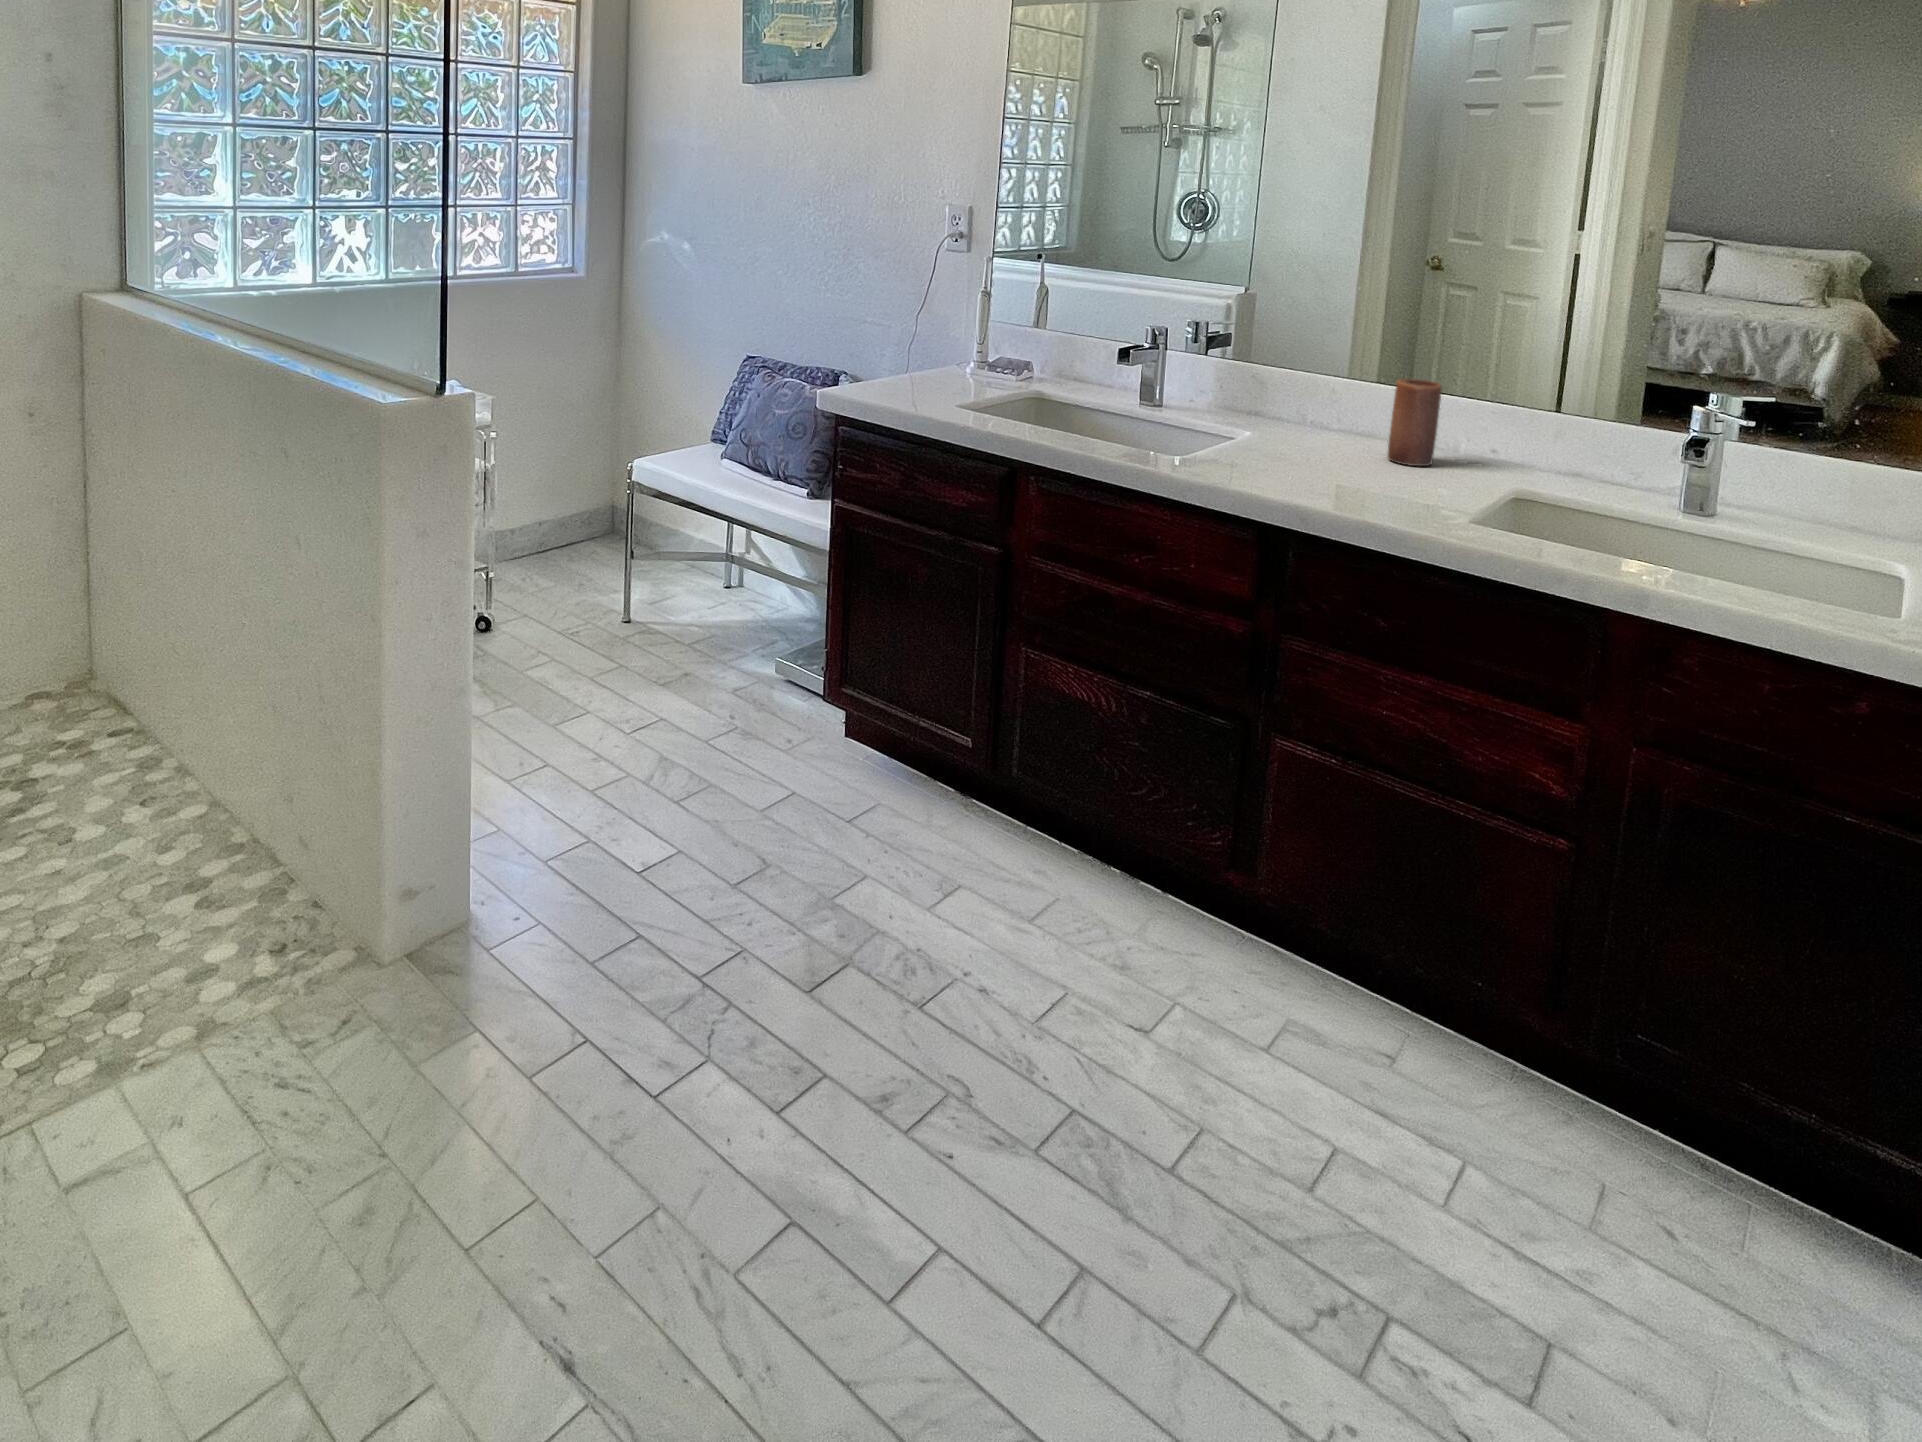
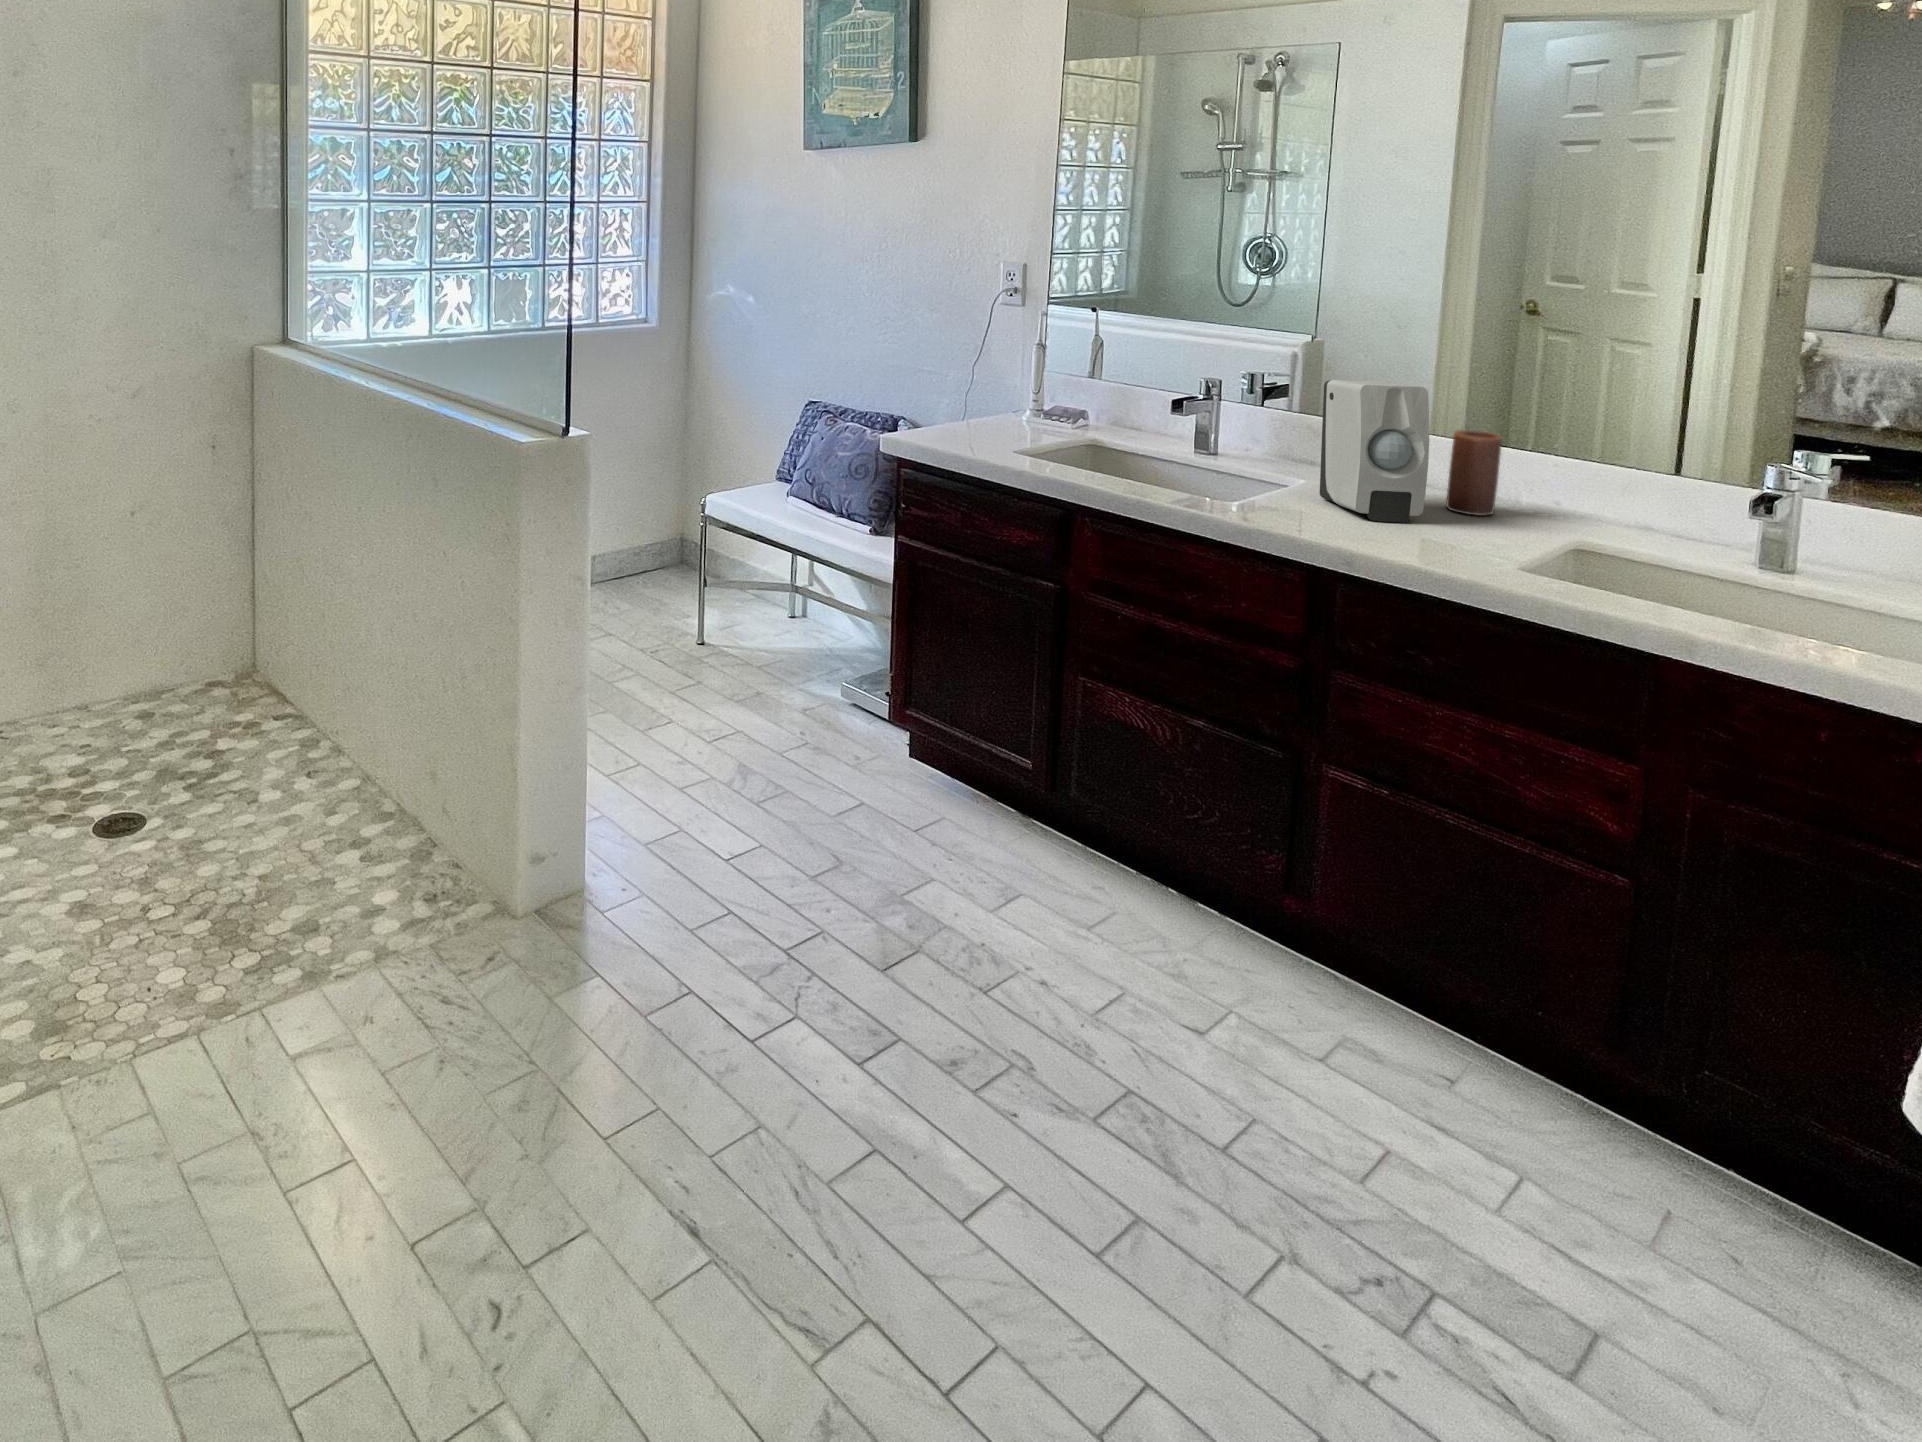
soap dispenser: none [1267,327,1376,475] -> present [1320,380,1429,522]

